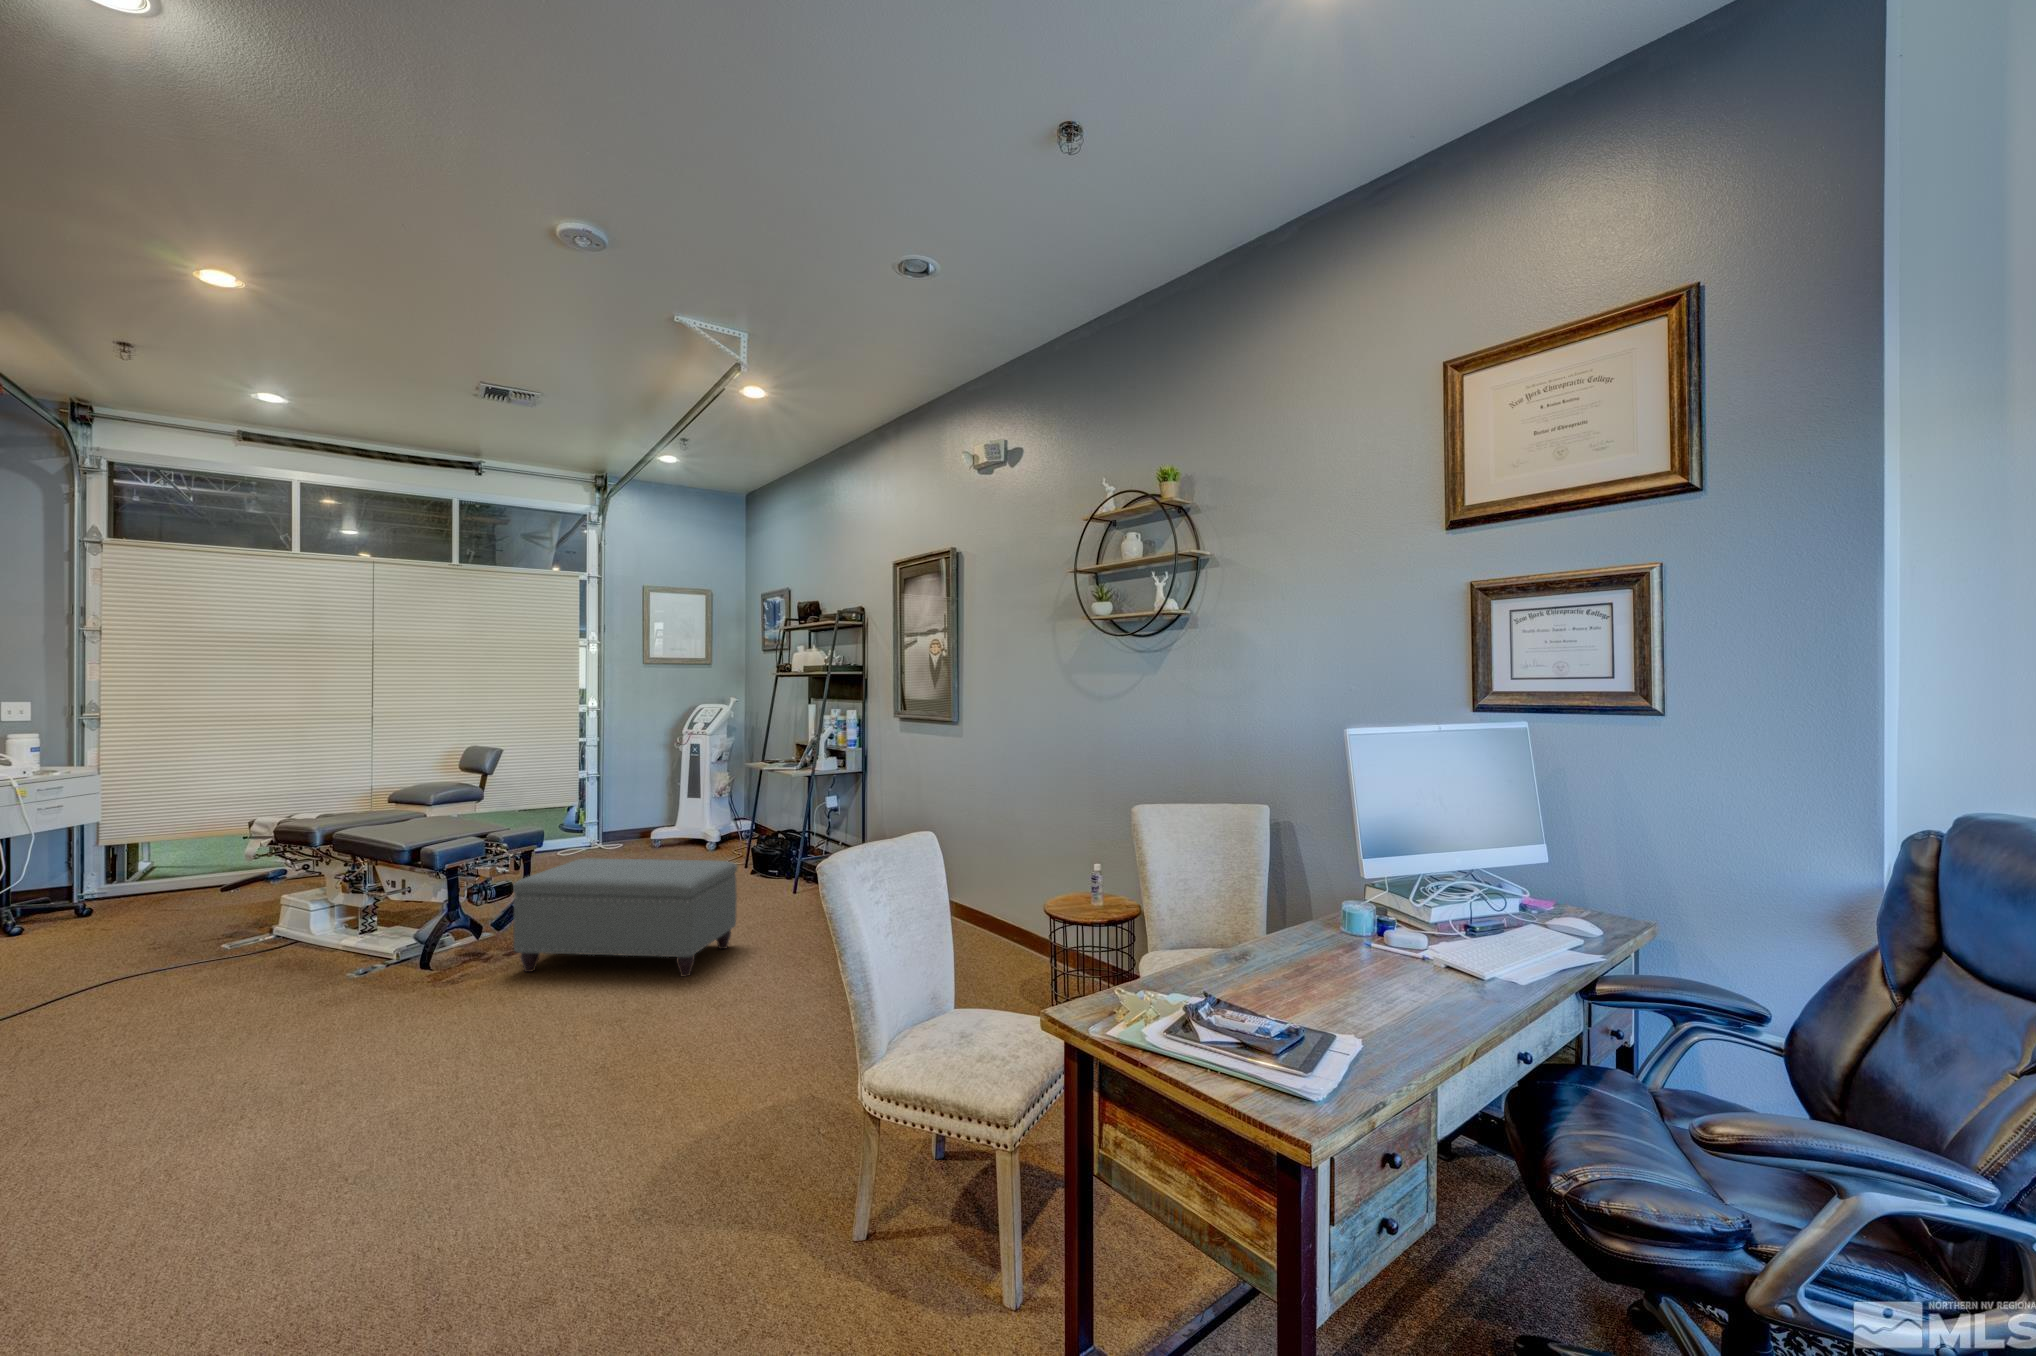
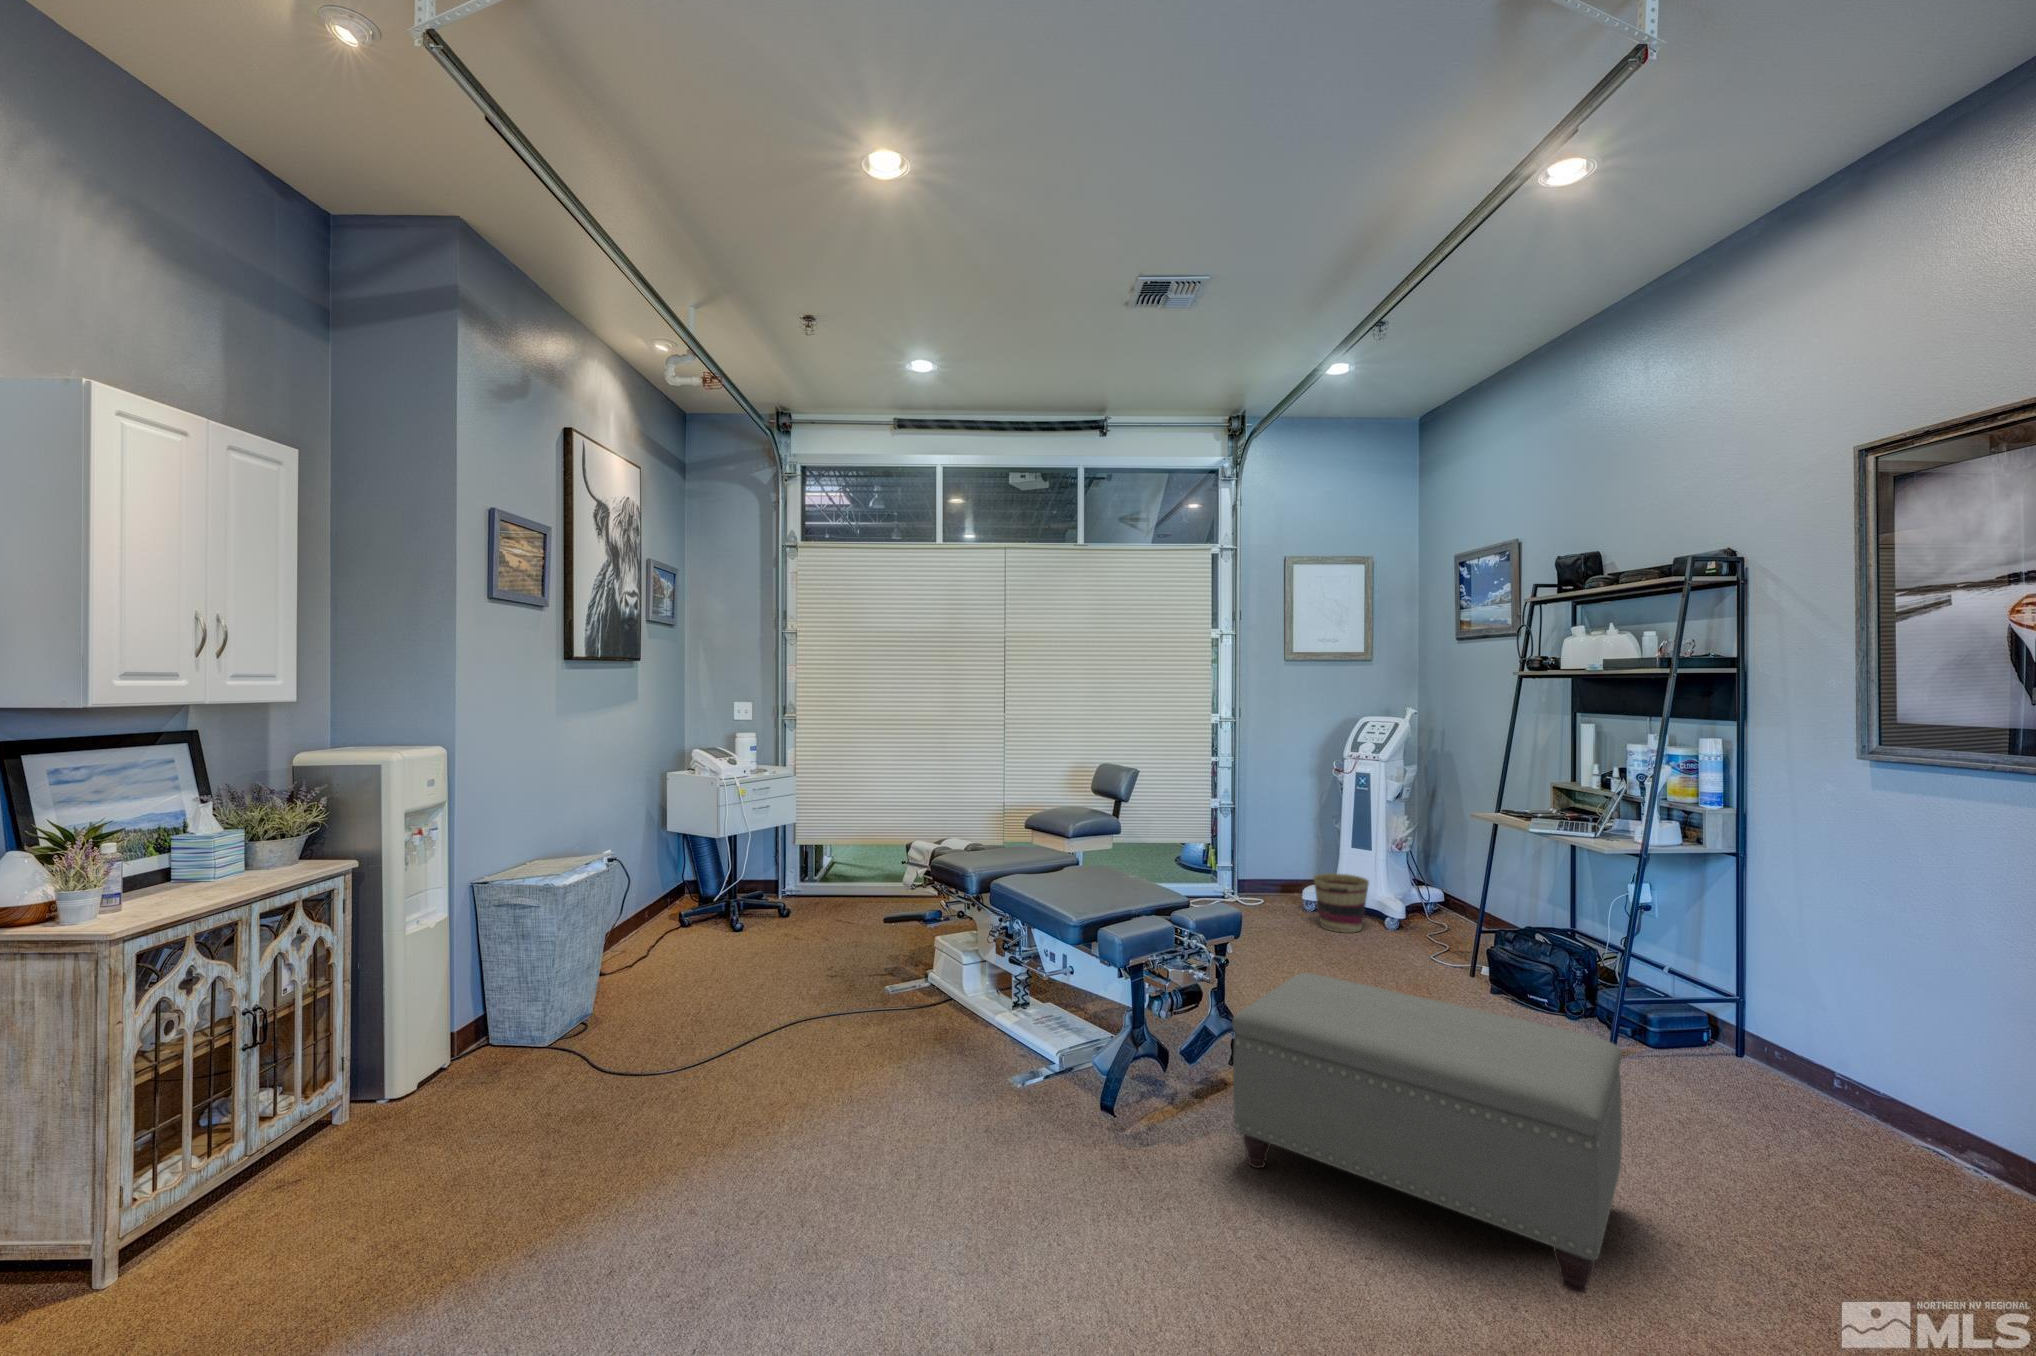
basket: none [654,817,694,857] -> present [1314,873,1369,933]

